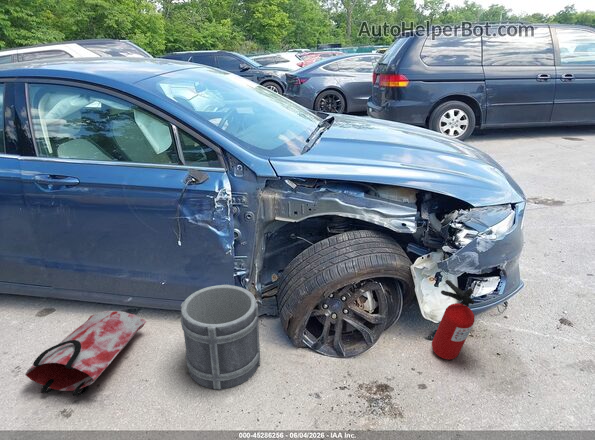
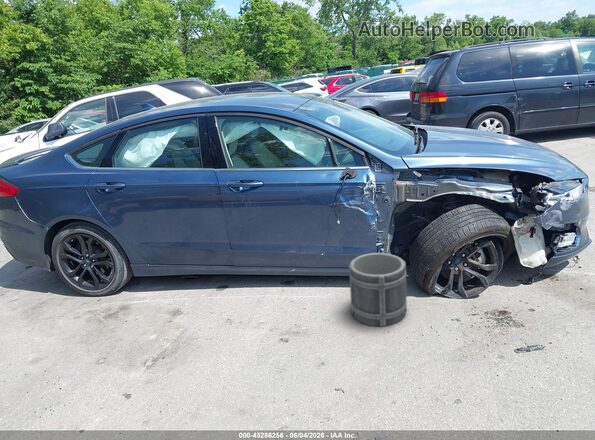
fire extinguisher: present [432,280,475,359] -> none [532,231,567,295]
bag: present [25,311,146,396] -> none [244,283,310,338]

